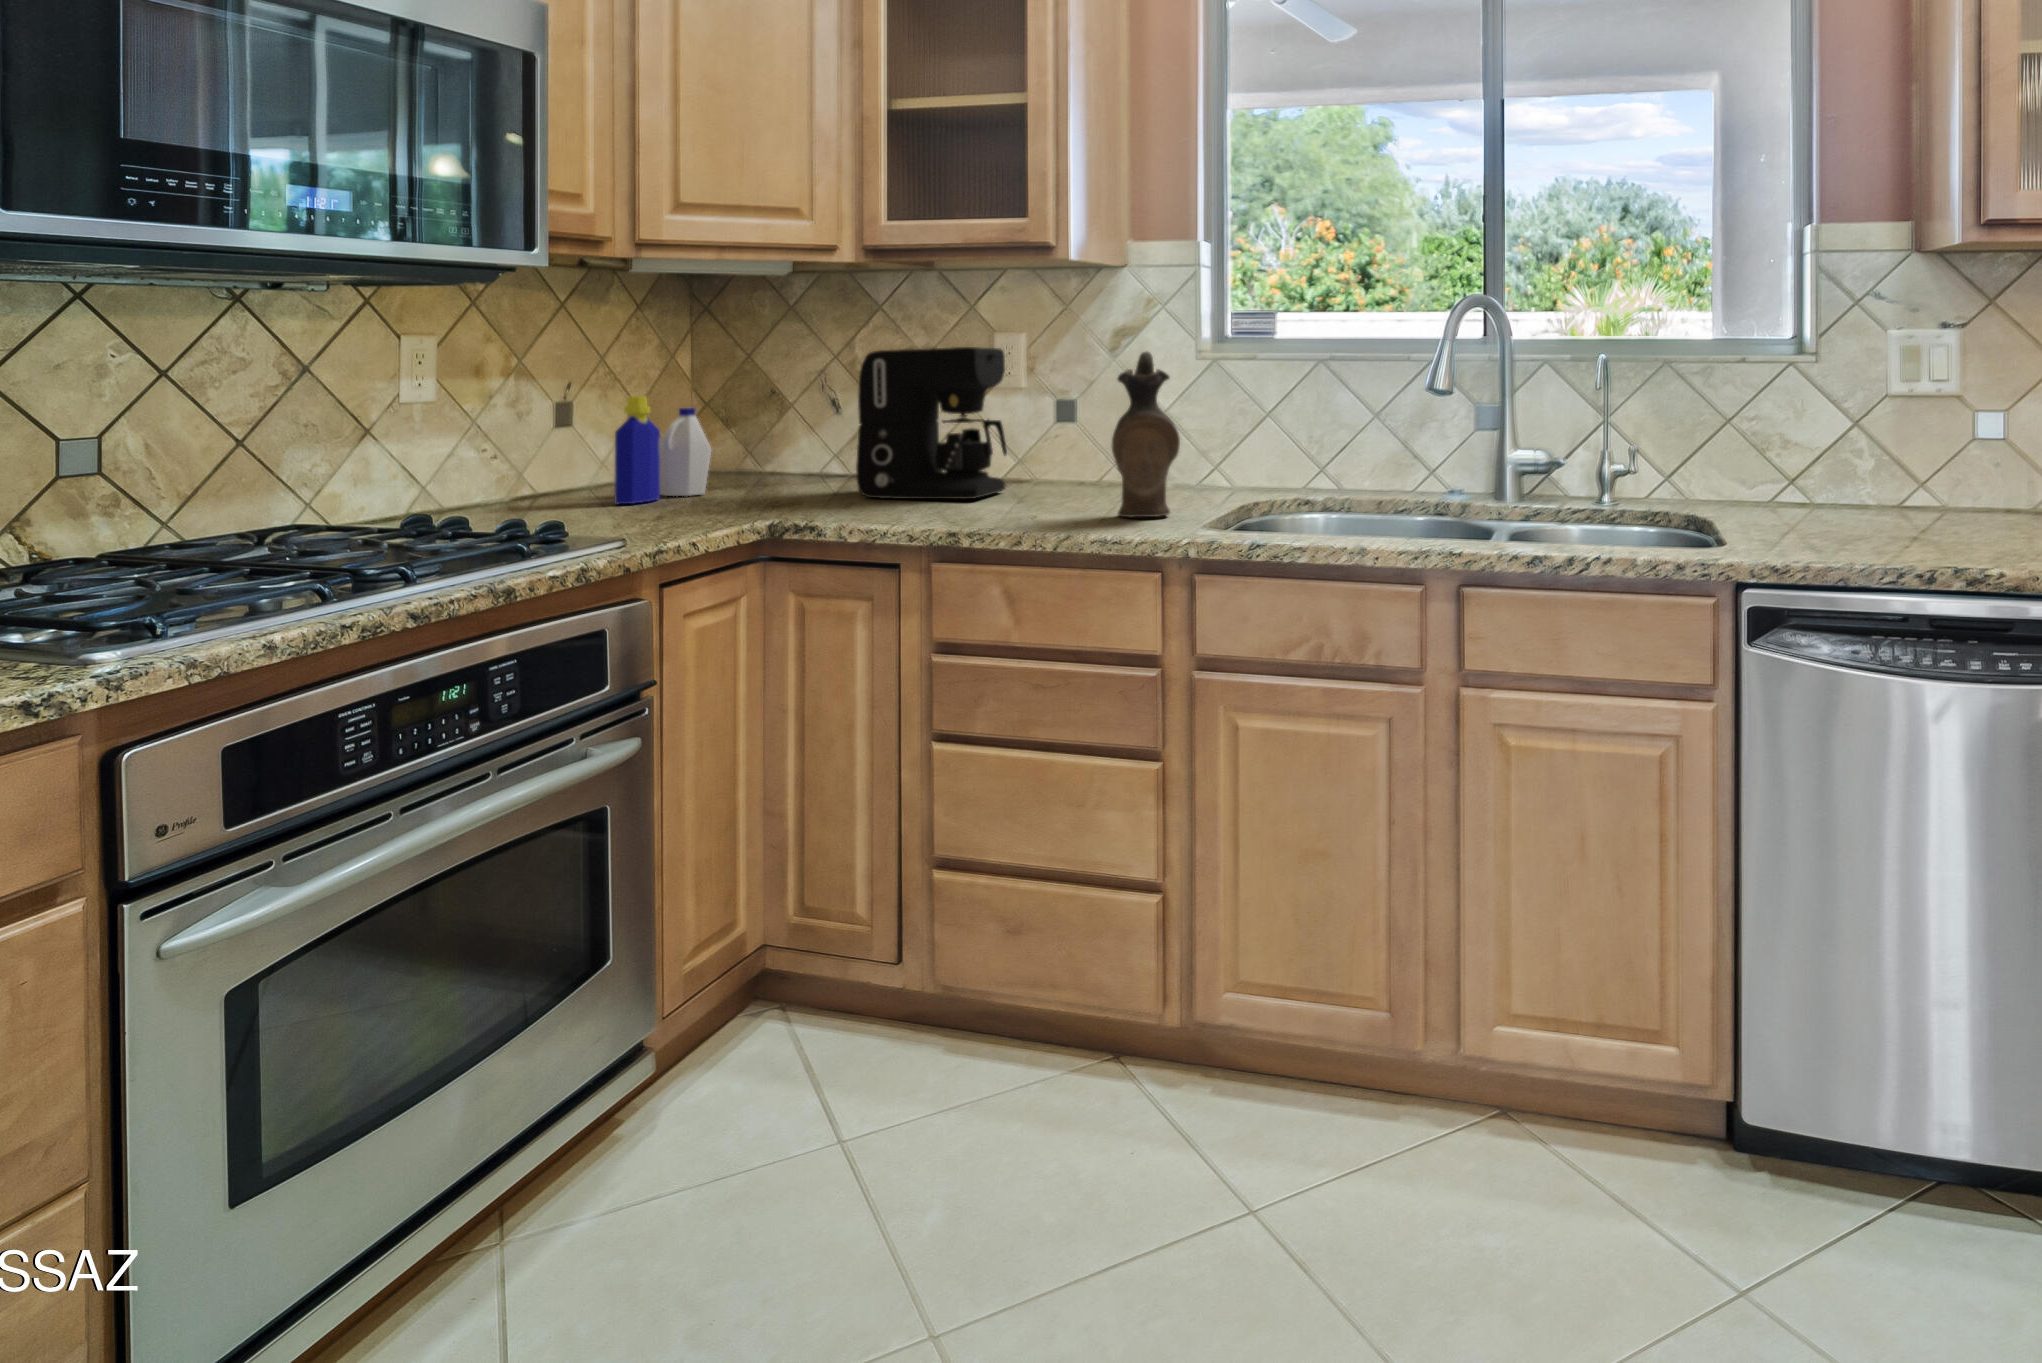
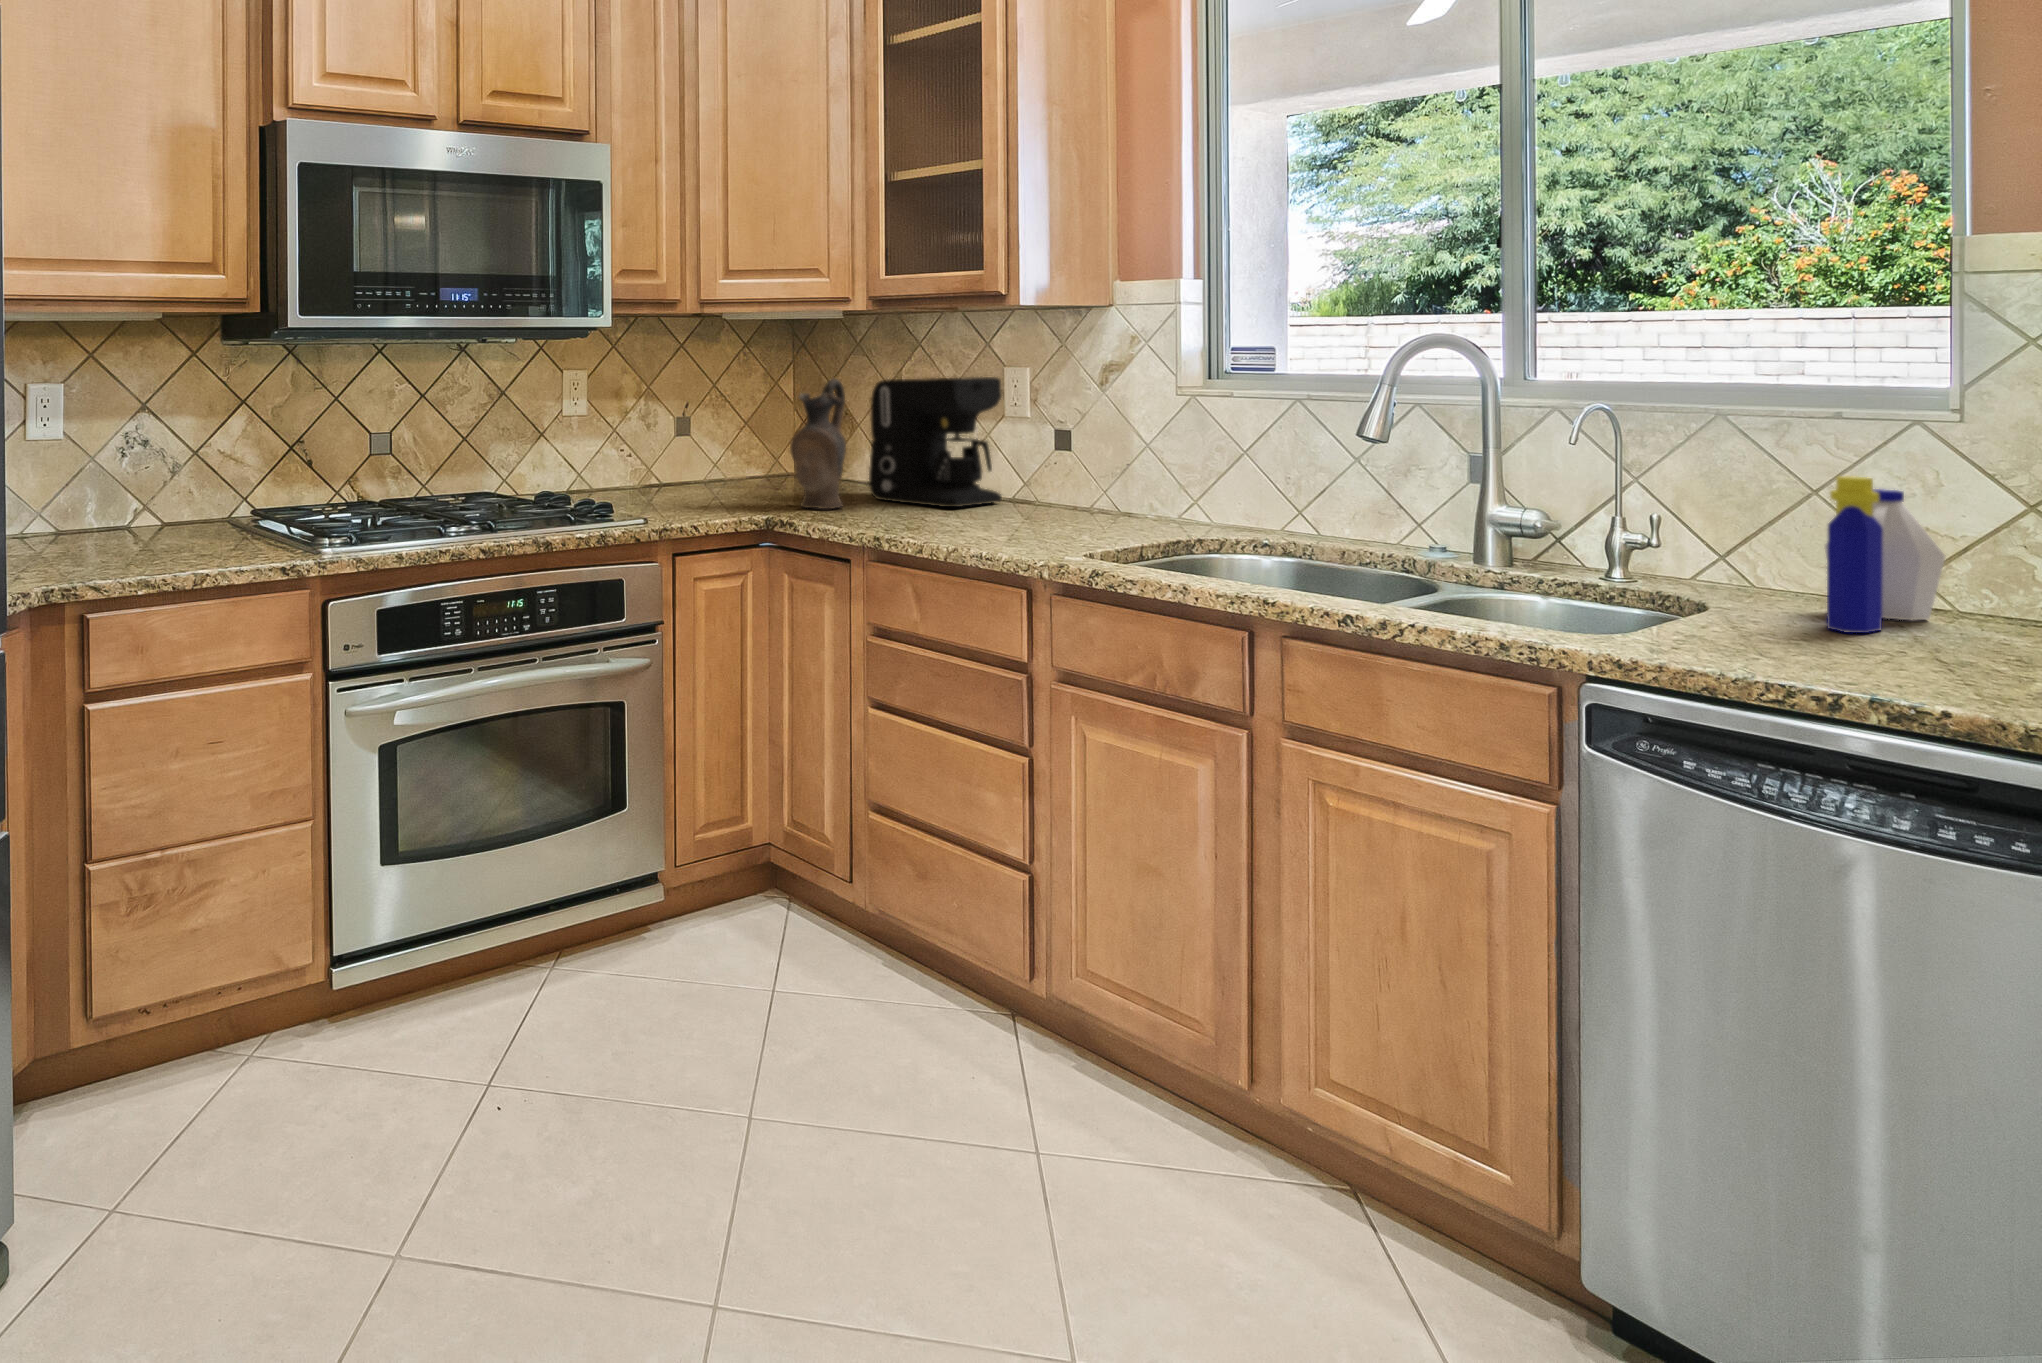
ceramic pitcher: present [1112,352,1180,517] -> present [790,378,846,509]
bottle: present [614,396,711,504] -> present [1824,476,1946,633]

